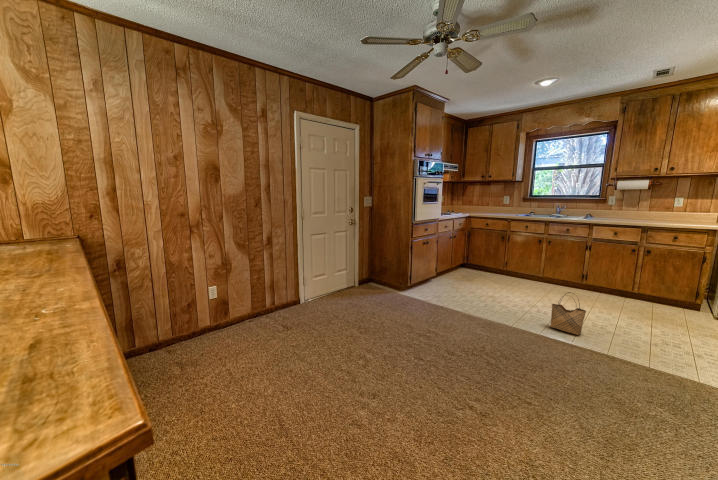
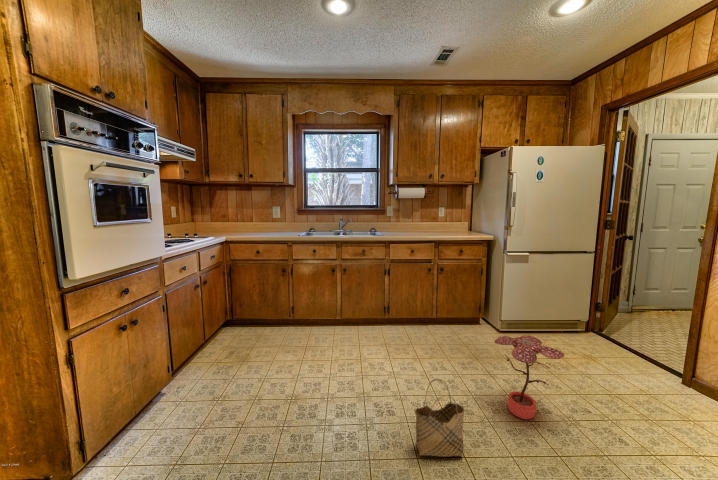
potted plant: none [638,289,693,347] -> present [494,335,564,419]

